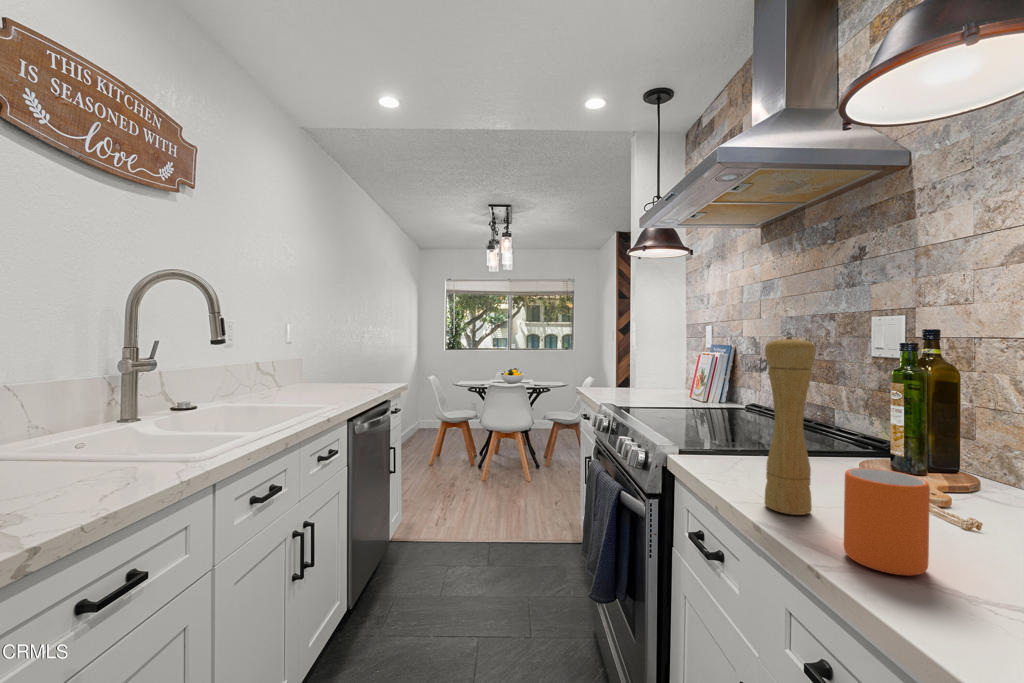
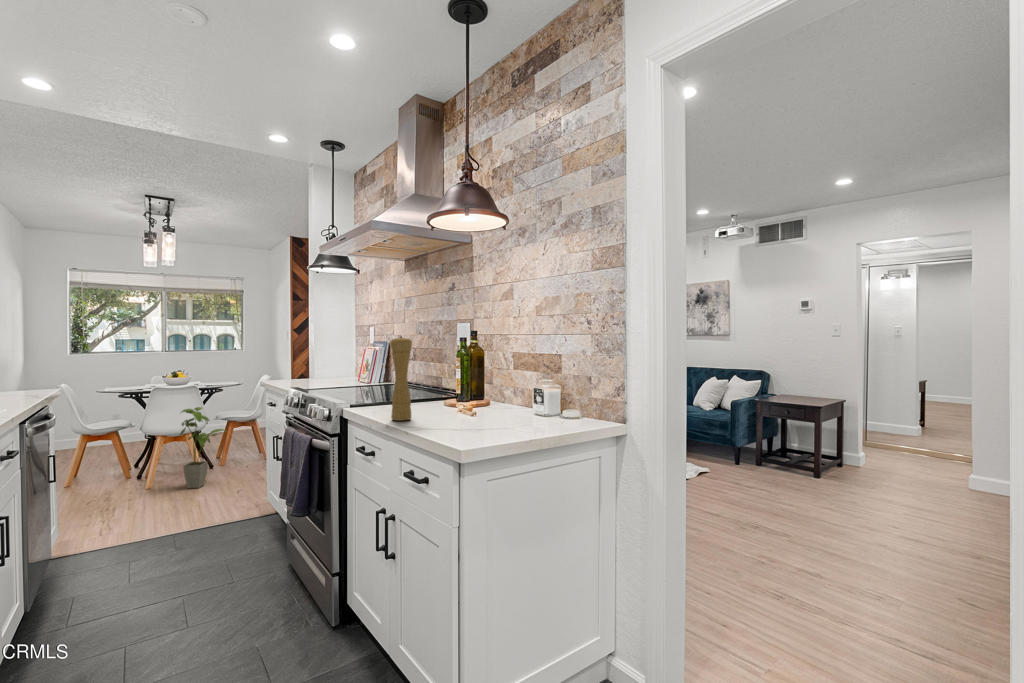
house plant: none [508,407,551,488] -> present [179,407,225,488]
mug: present [844,468,930,576] -> none [417,391,444,429]

